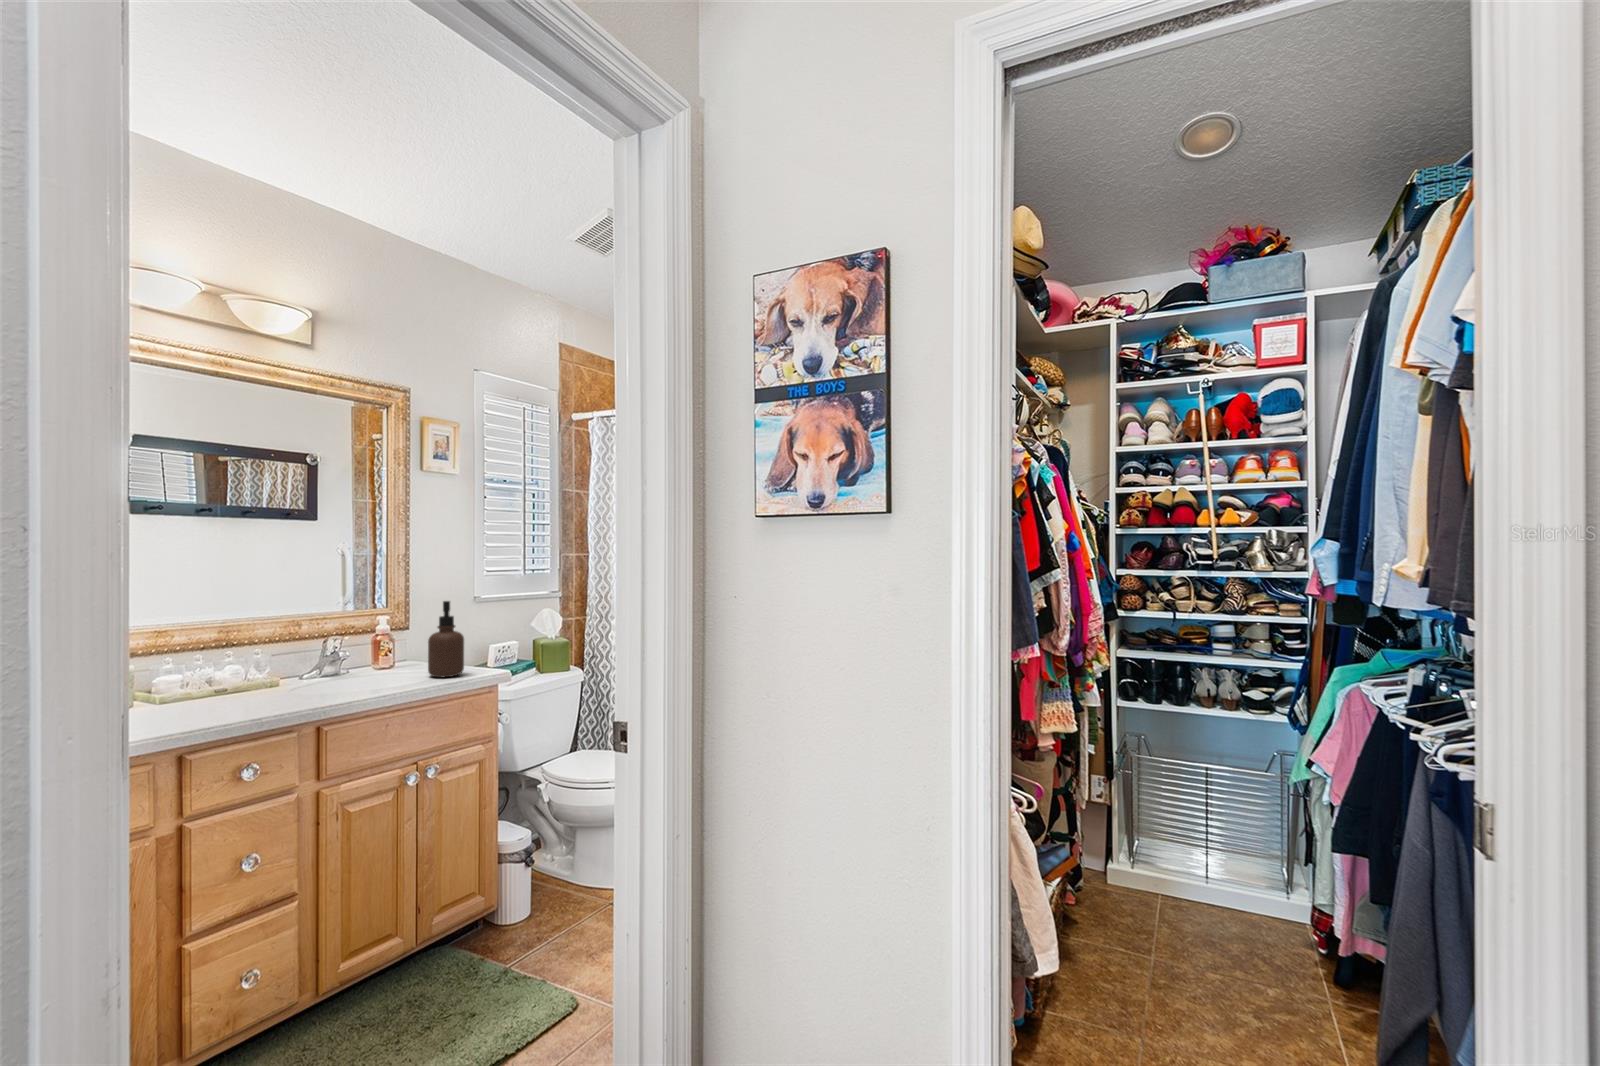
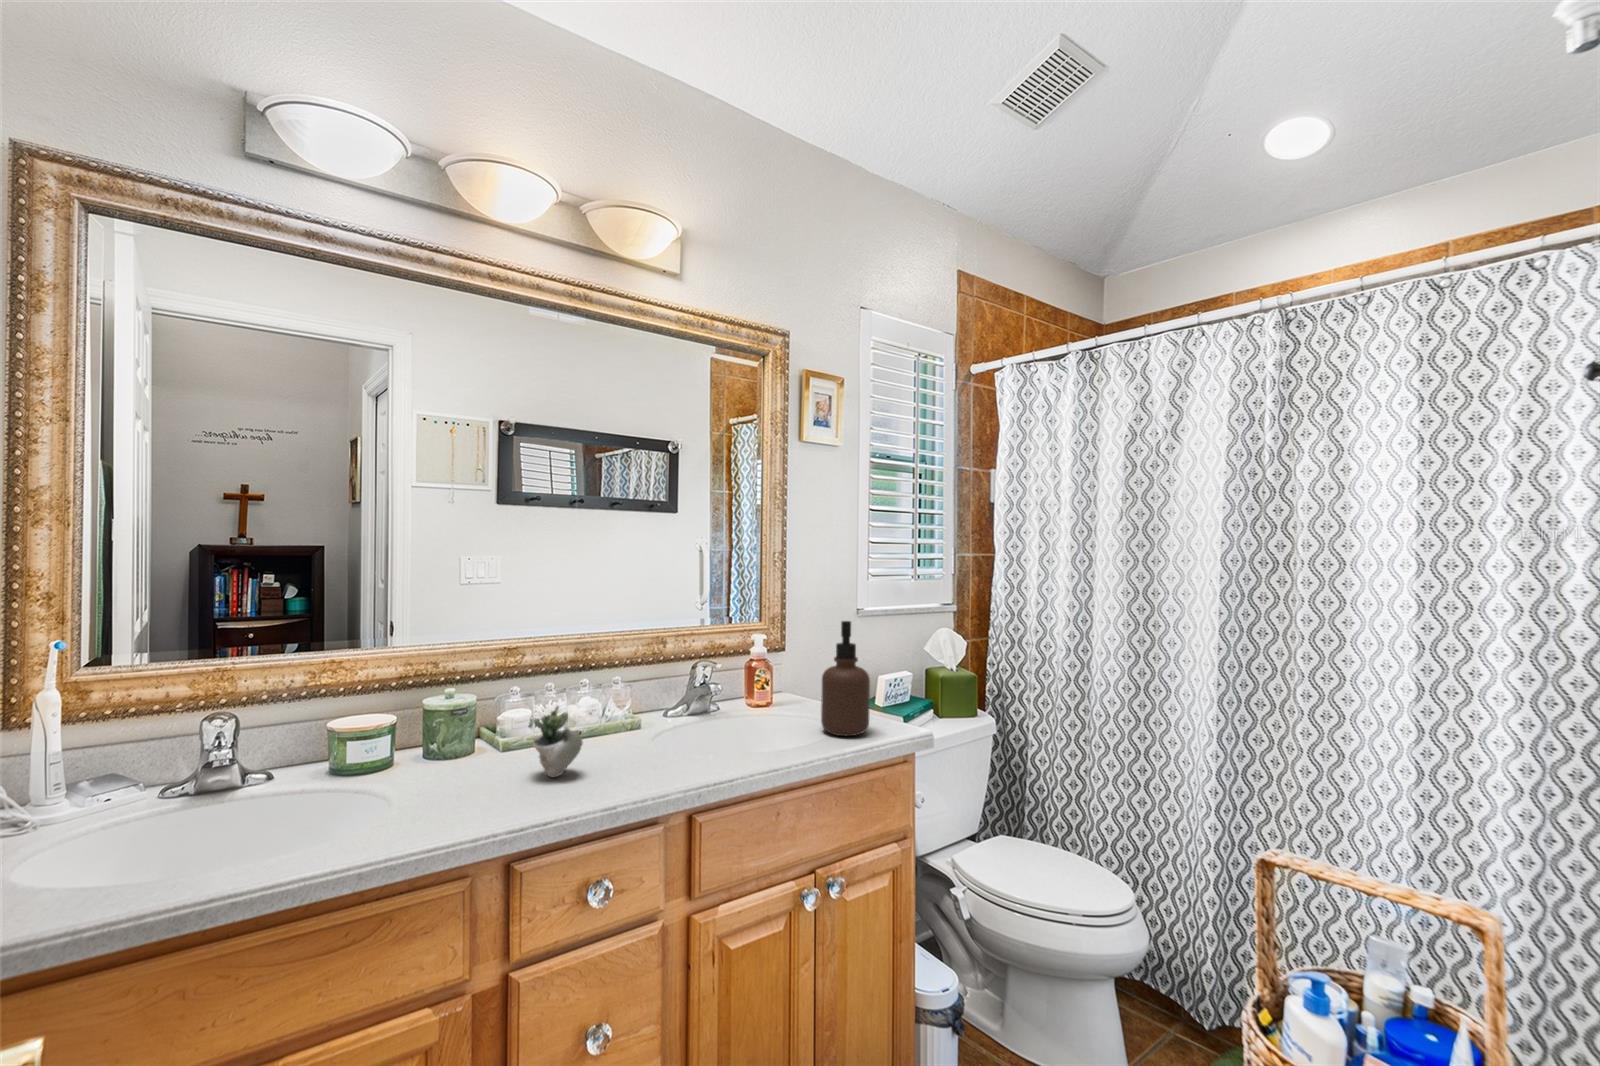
succulent plant: none [191,660,243,709] -> present [533,706,592,777]

